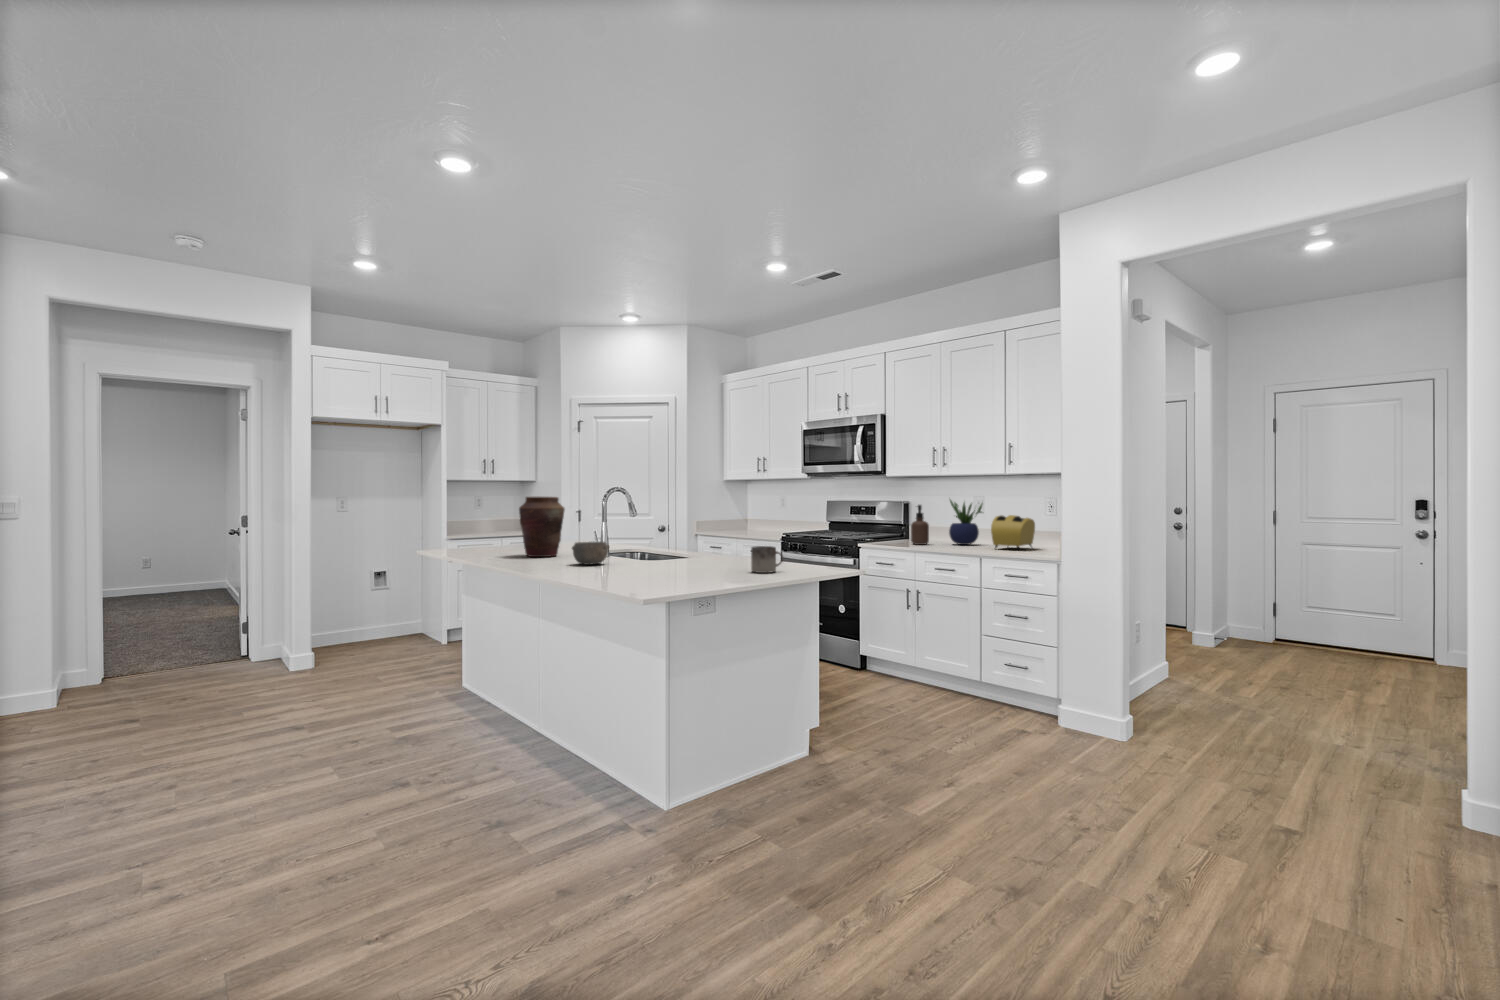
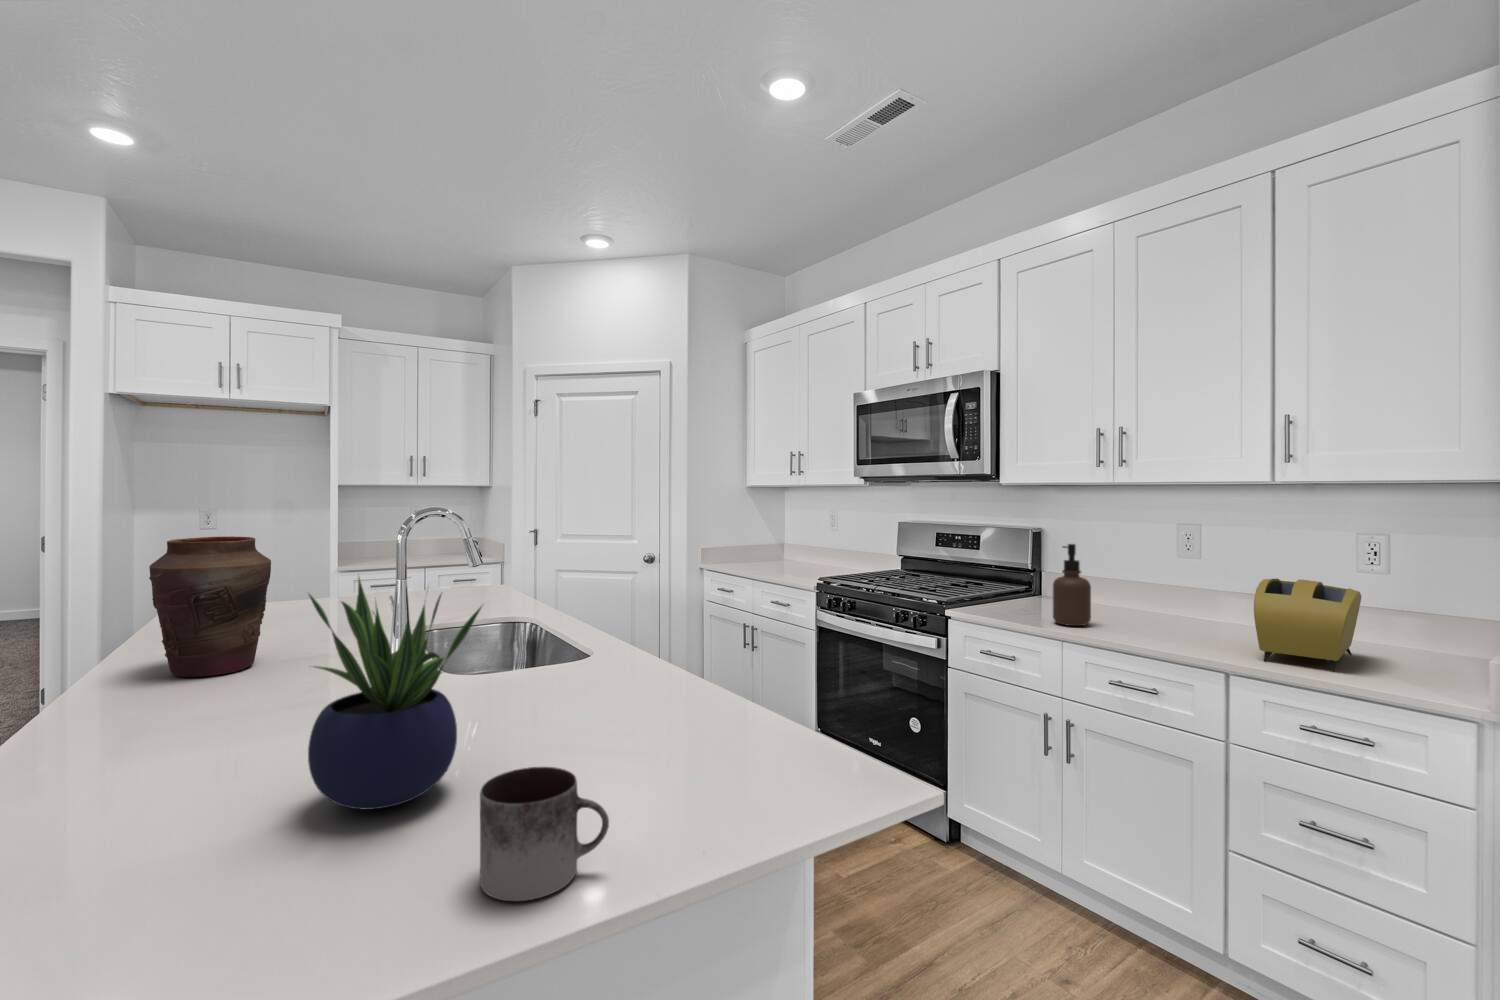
potted plant: present [949,500,982,545] -> present [308,578,481,810]
bowl: present [572,541,609,565] -> none [106,672,226,749]

